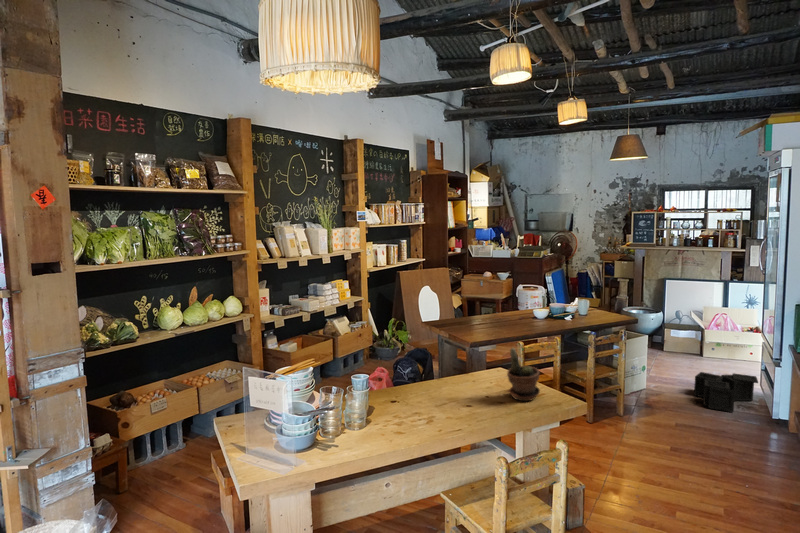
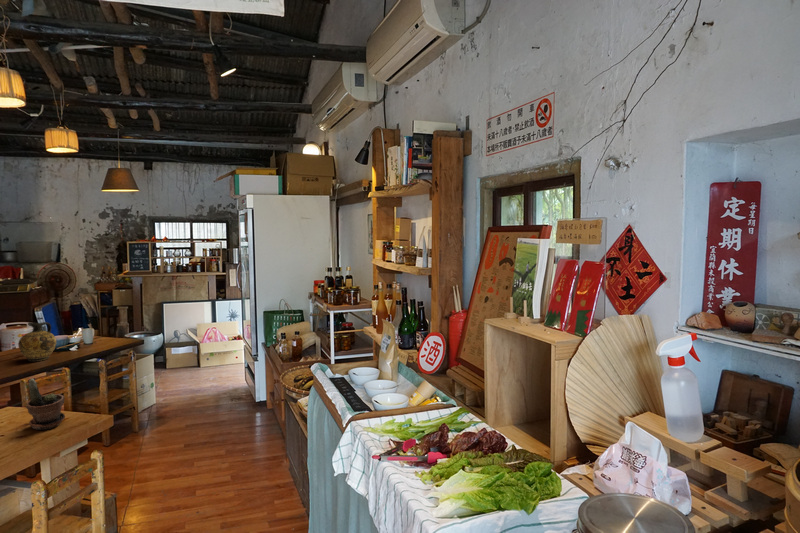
ceramic jug: none [521,288,551,325] -> present [18,322,56,361]
storage bin: present [694,372,758,412] -> none [195,373,243,406]

